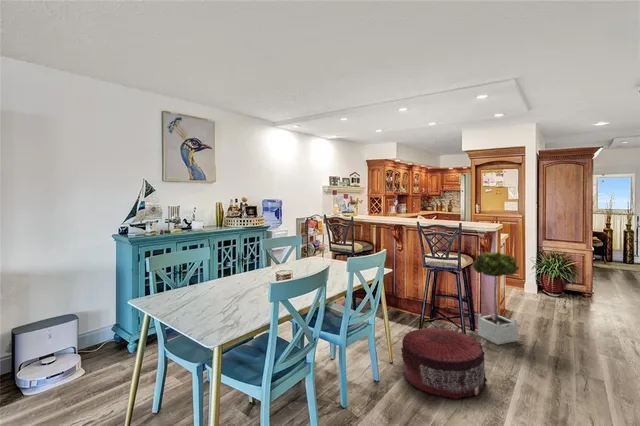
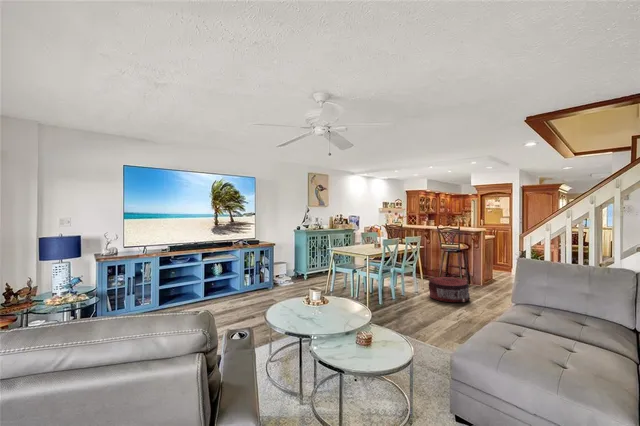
potted tree: present [473,252,519,344] -> none [469,242,494,291]

